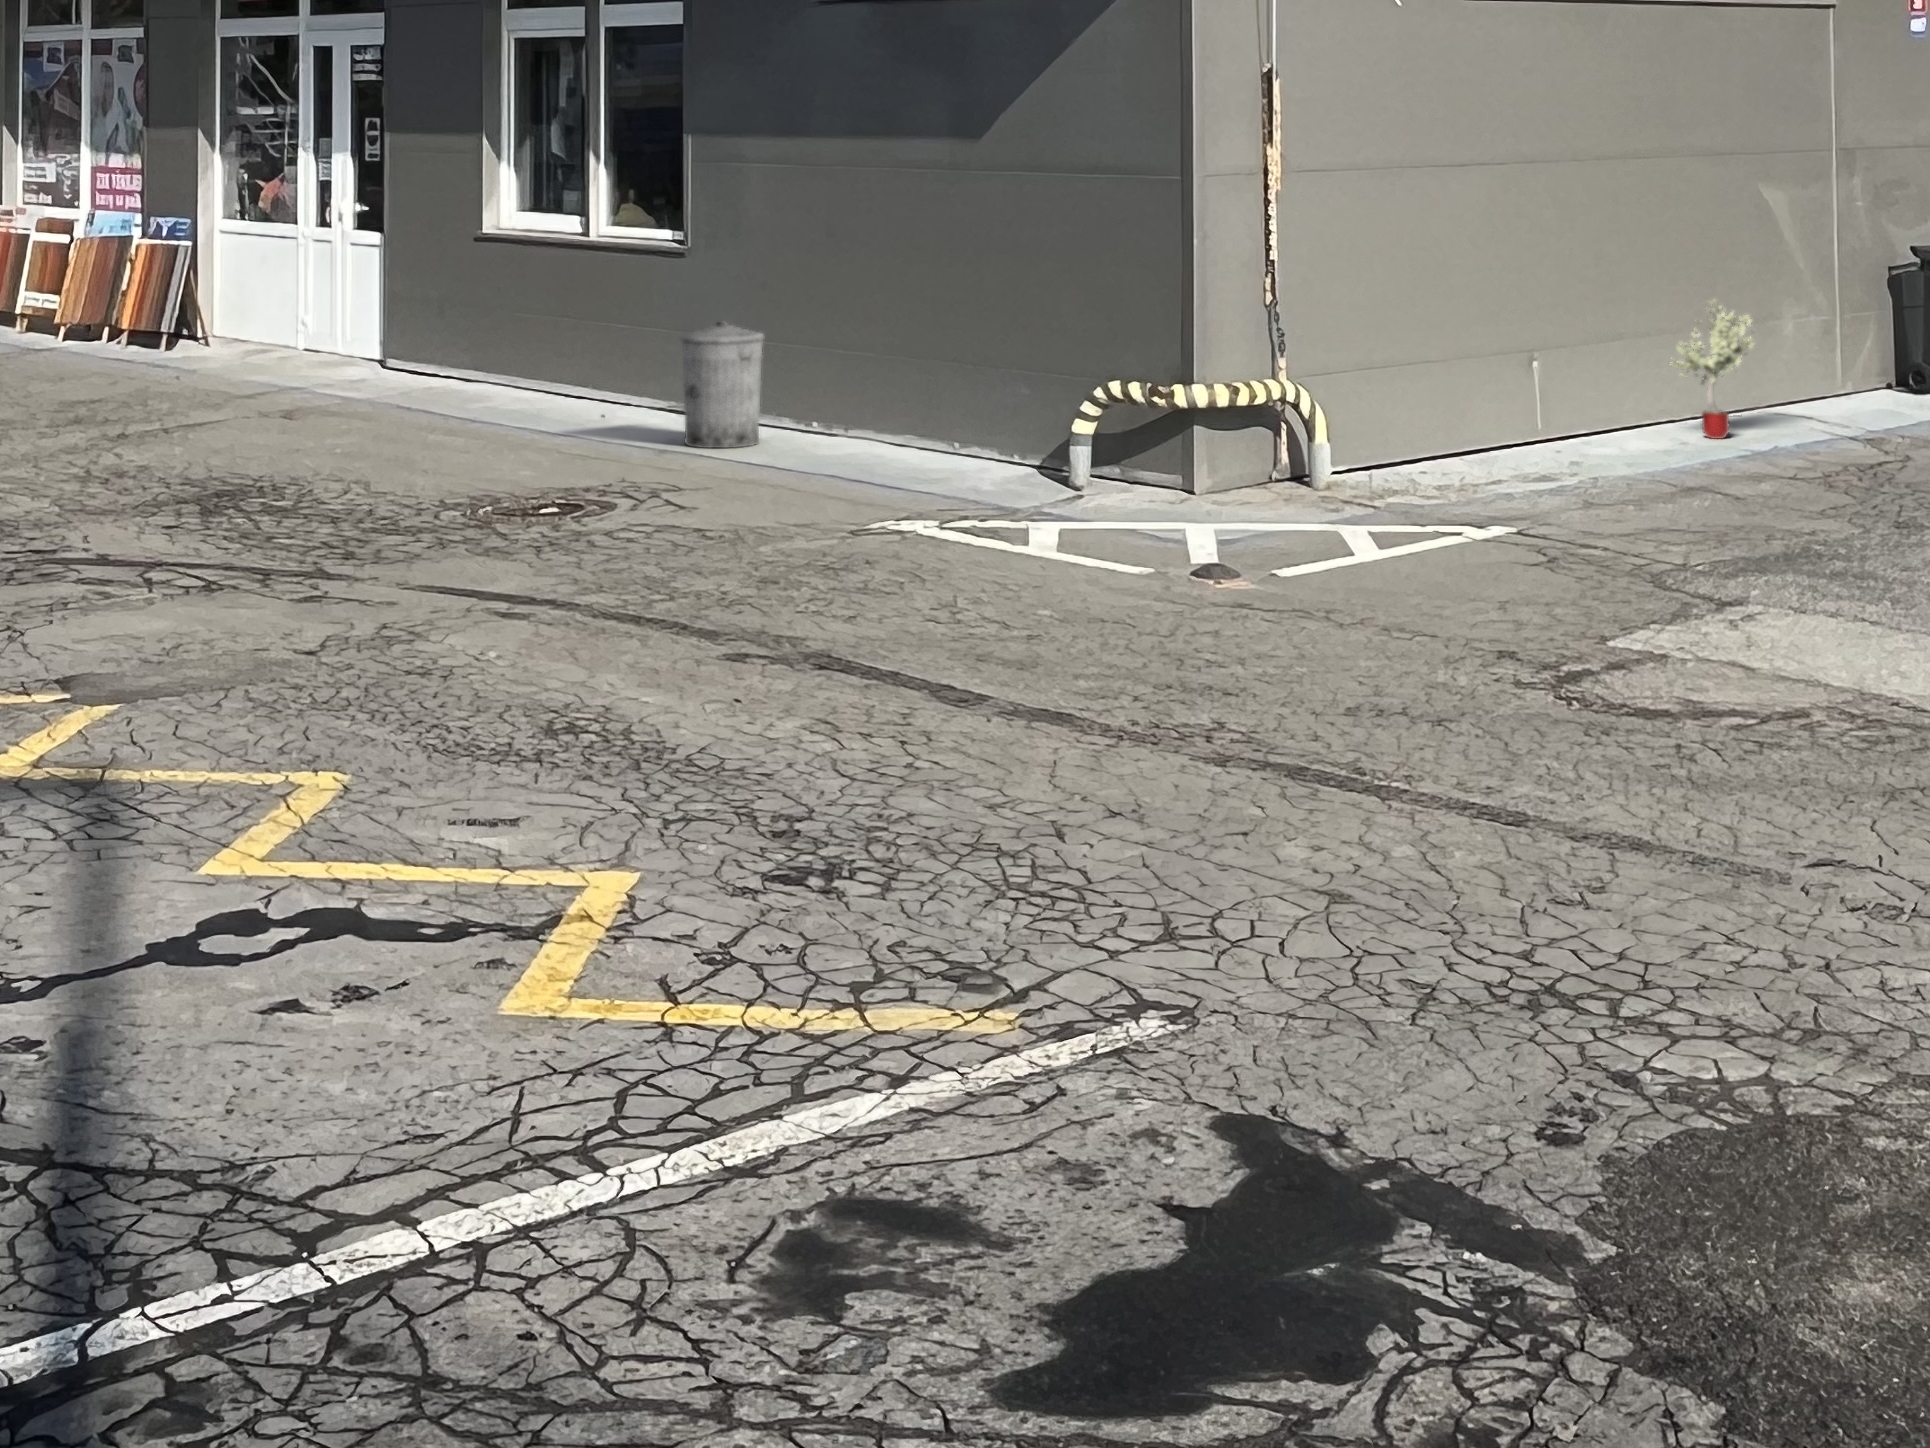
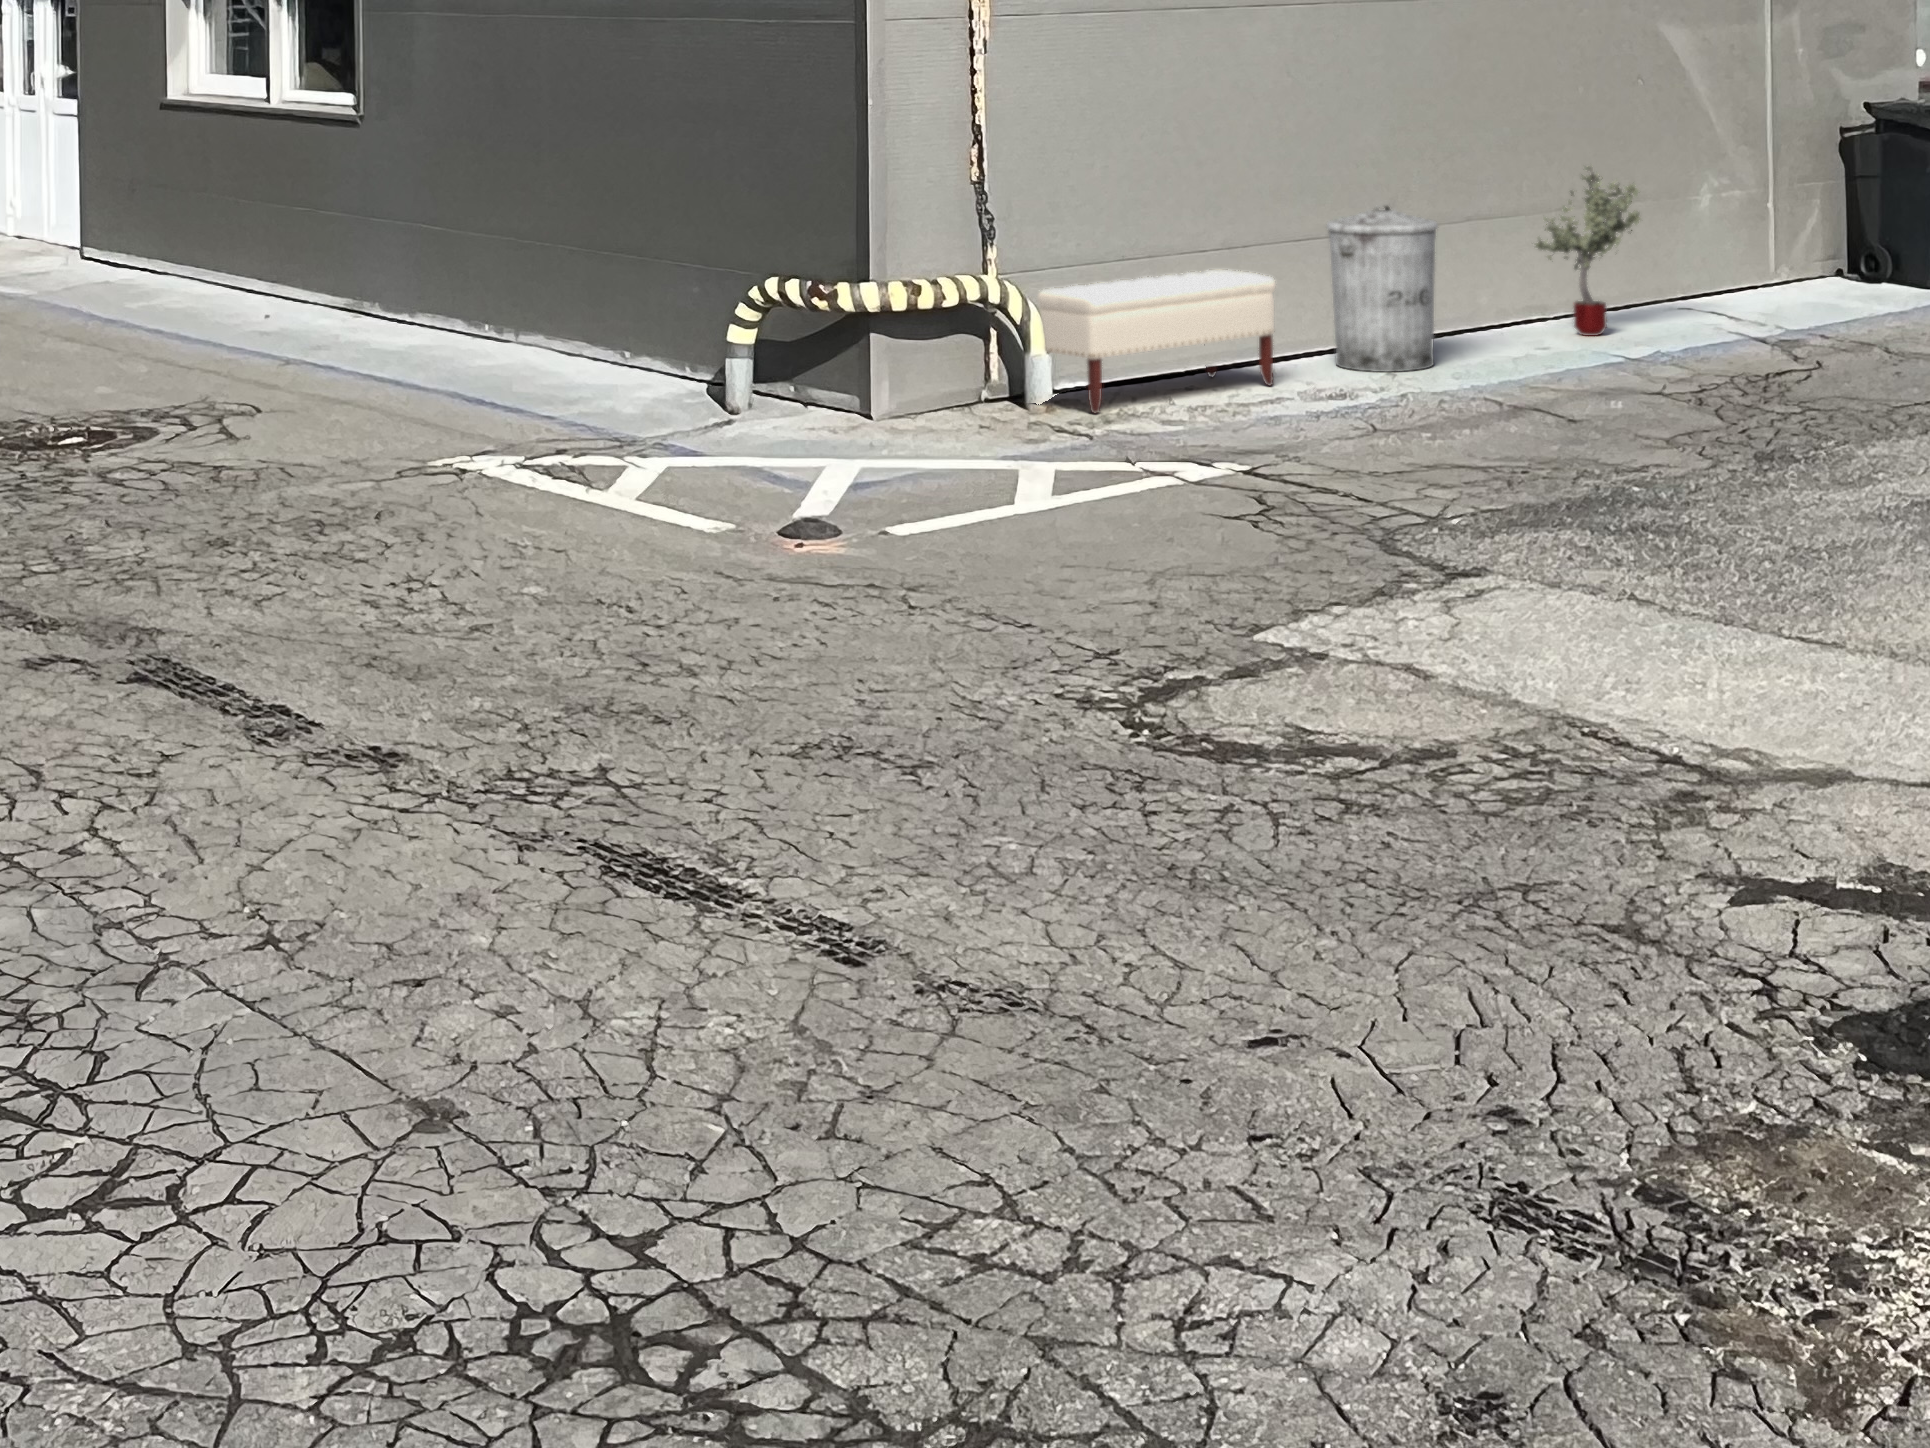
trash can: present [680,321,764,448] -> present [1326,206,1438,372]
bench: none [1308,383,1494,495] -> present [1038,270,1276,413]

